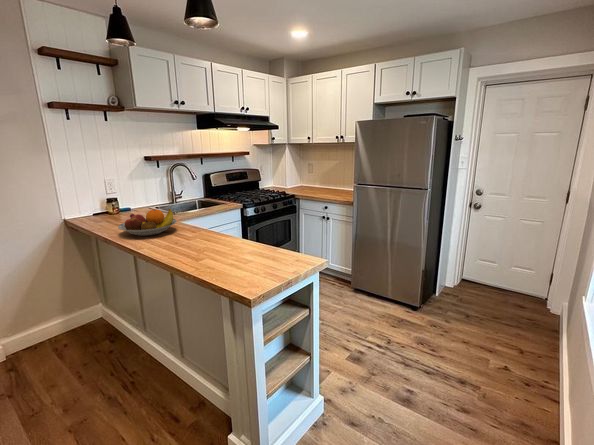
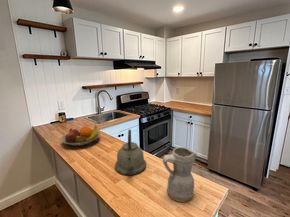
kettle: none [197,203,239,256] -> present [115,130,146,175]
ceramic pitcher: none [249,213,287,270] -> present [163,147,197,202]

